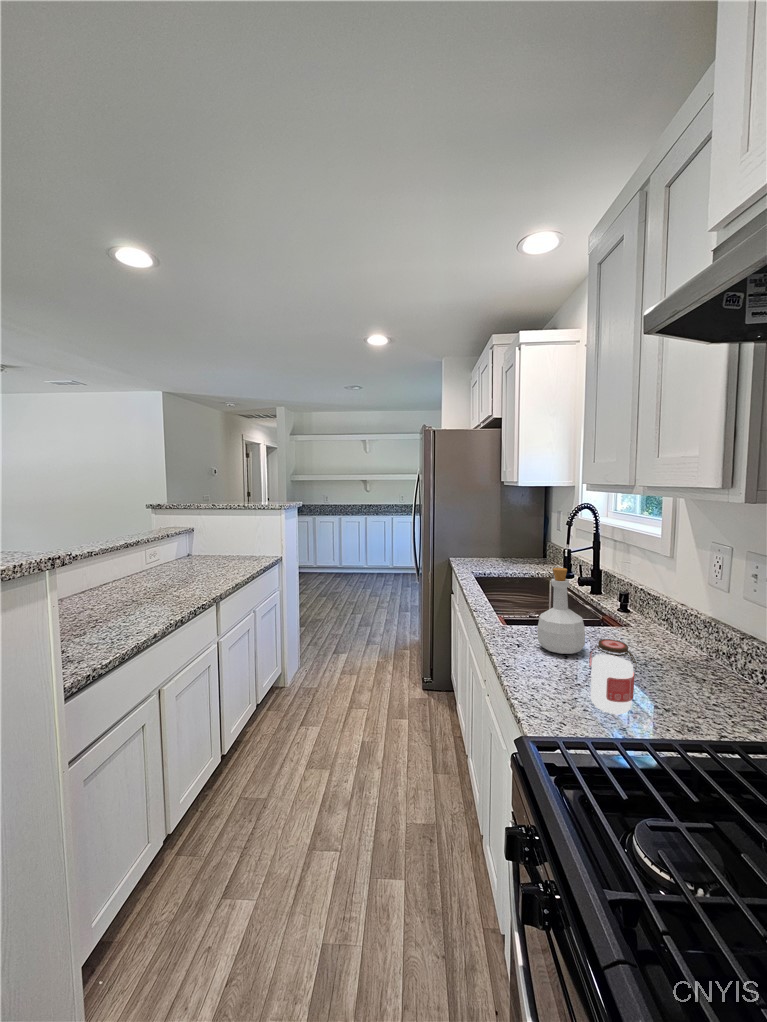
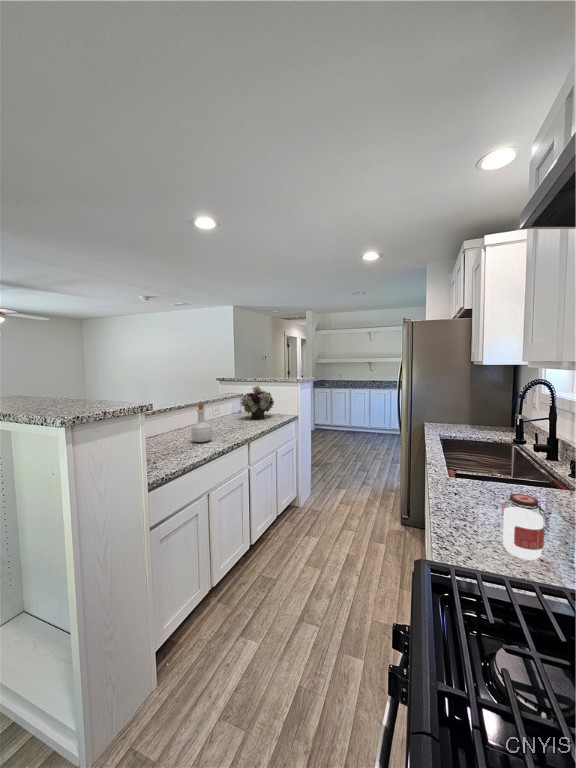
flower arrangement: none [192,515,247,566] -> present [241,386,274,419]
bottle: present [538,568,585,654] -> present [191,404,213,442]

